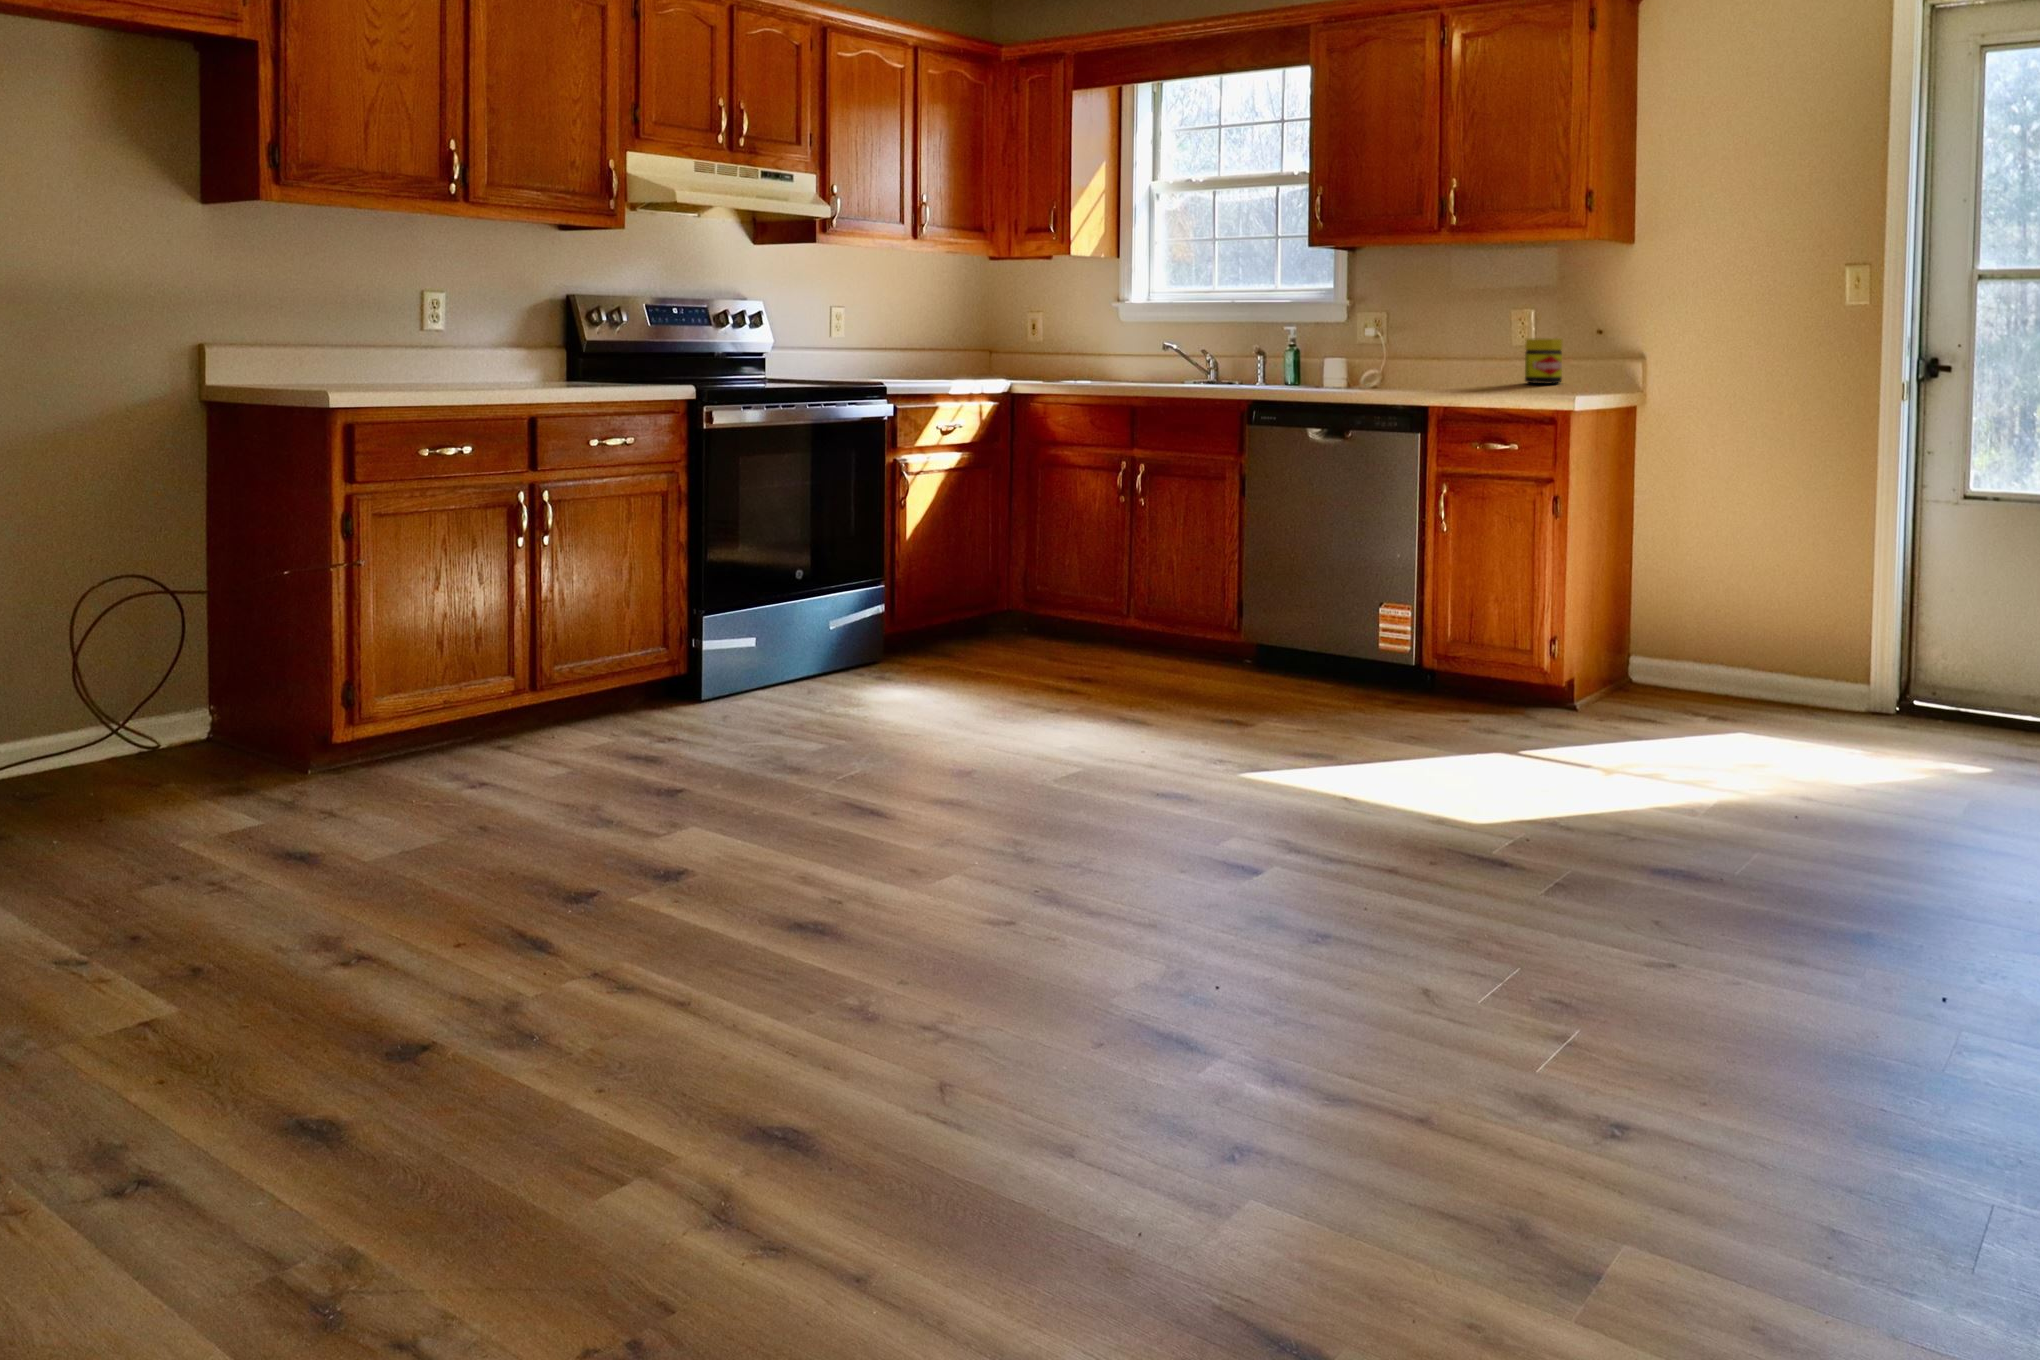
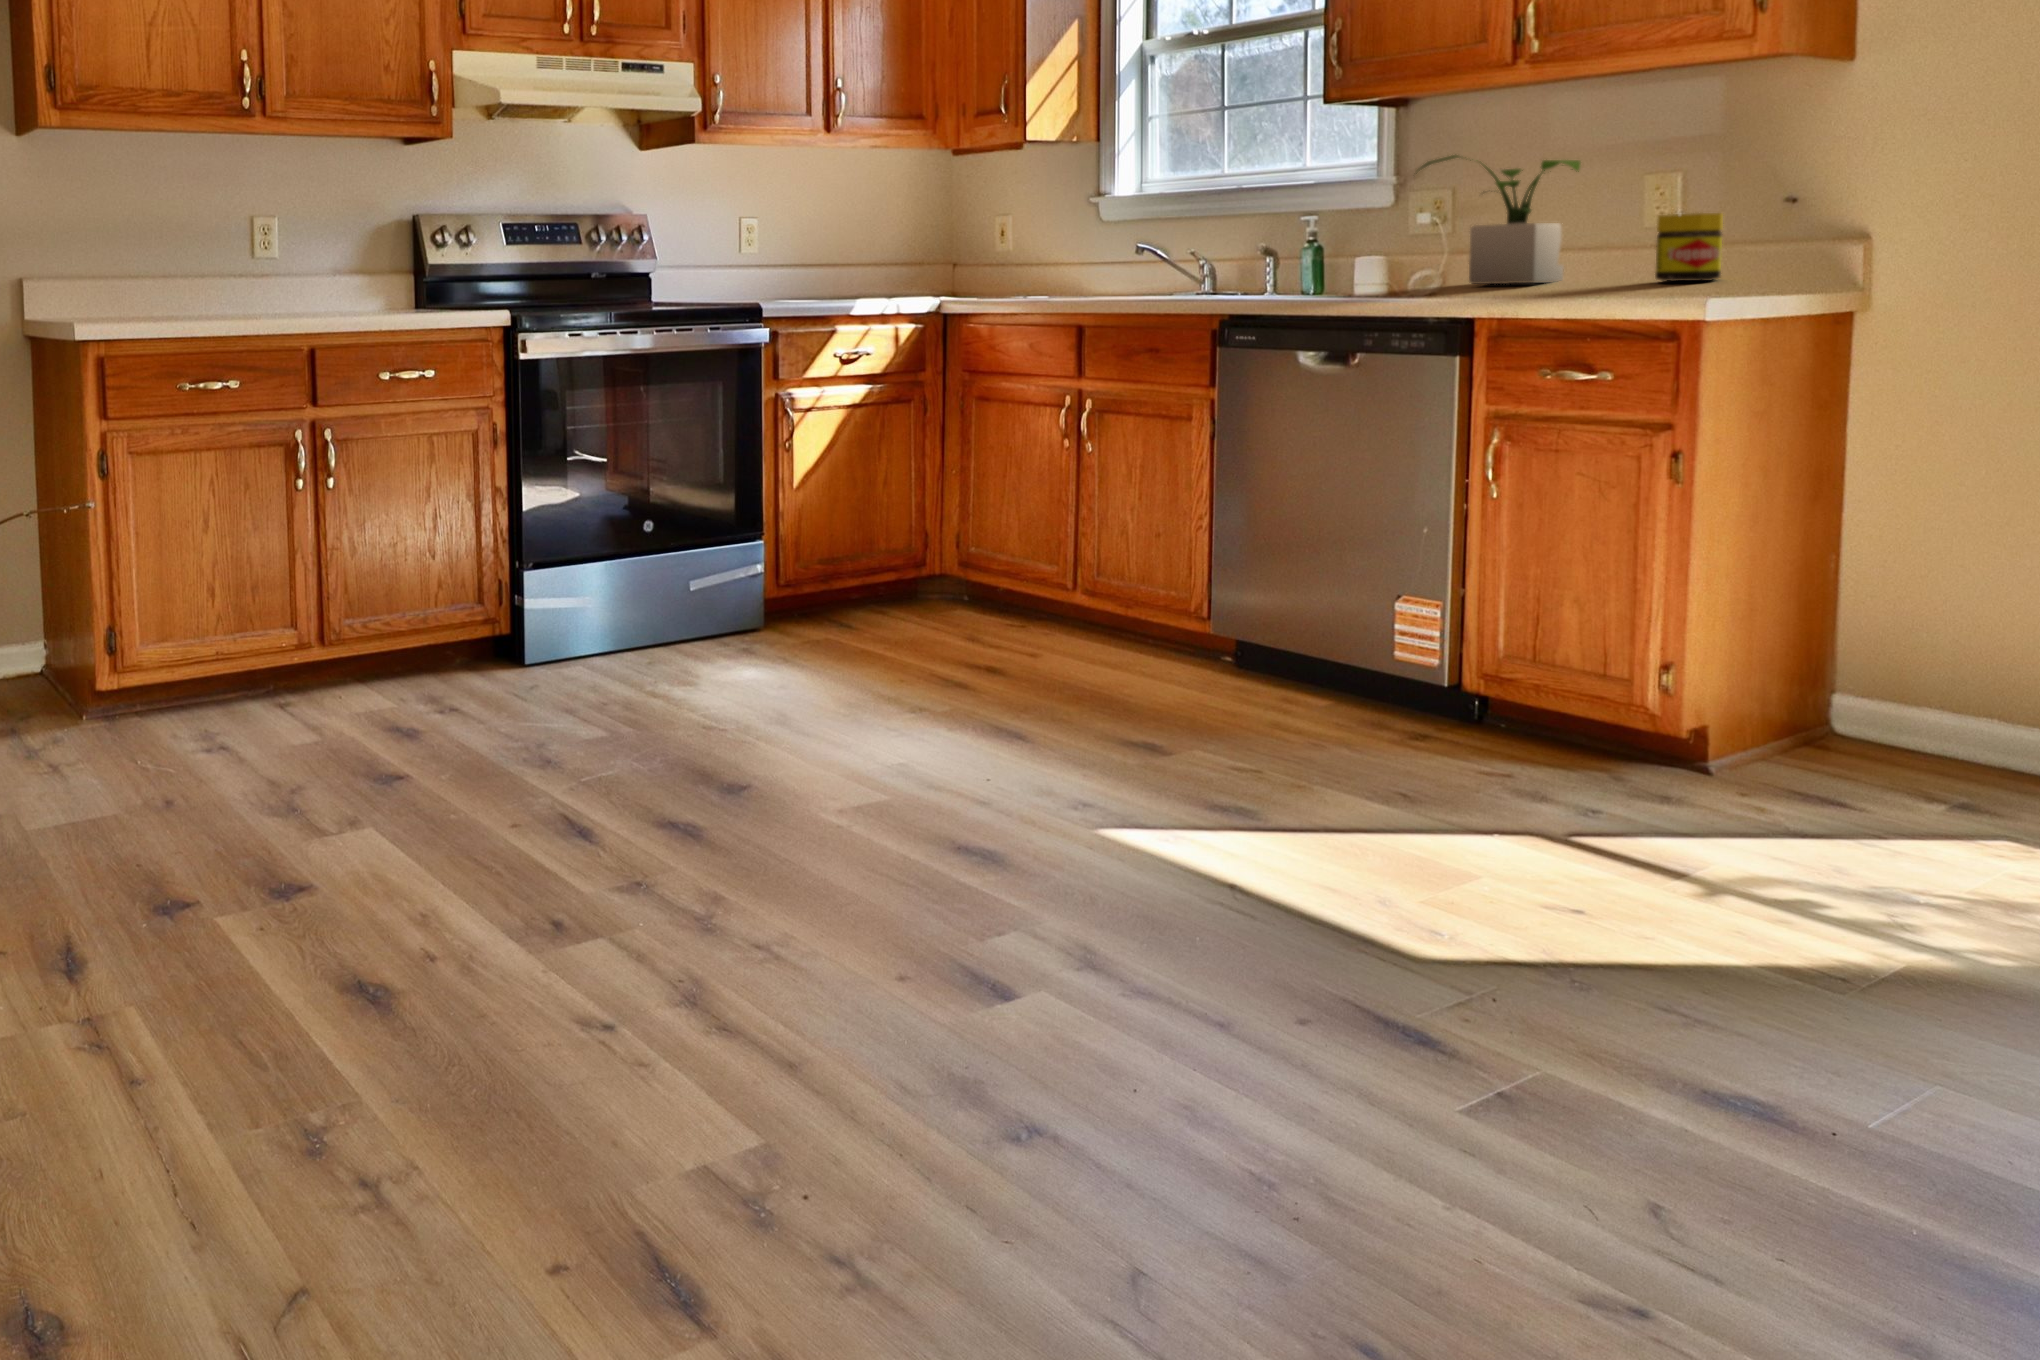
potted plant: none [1369,289,1478,382] -> present [1416,155,1581,284]

